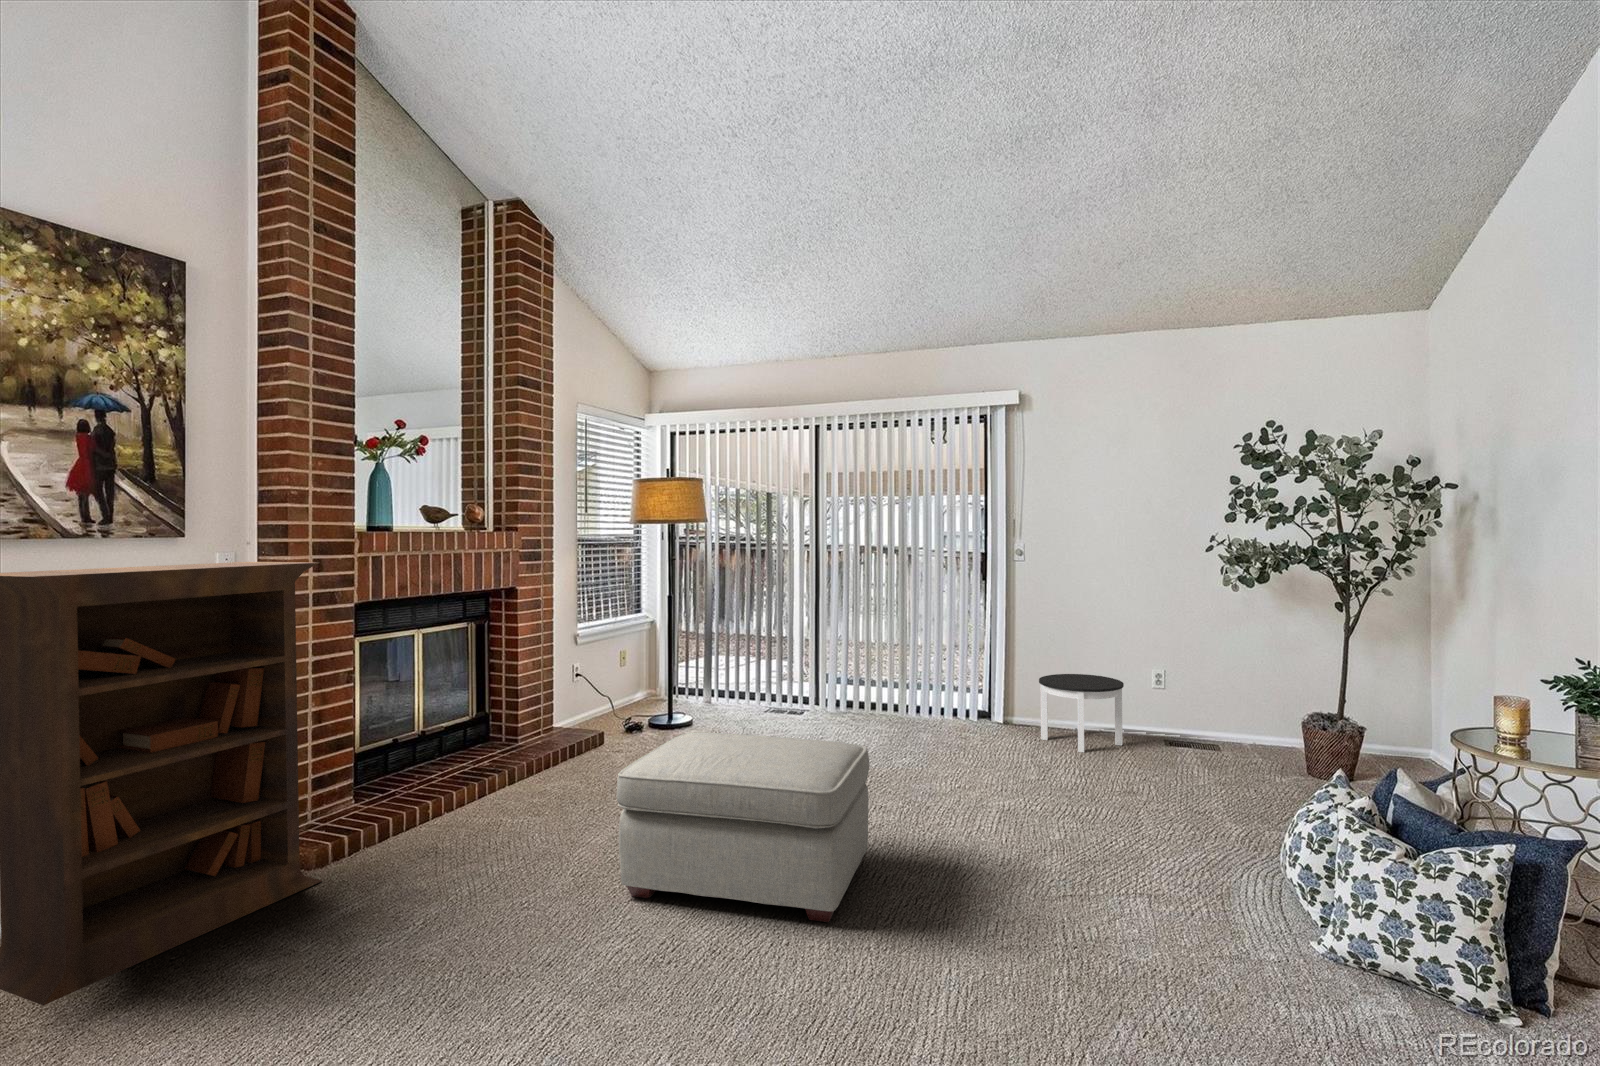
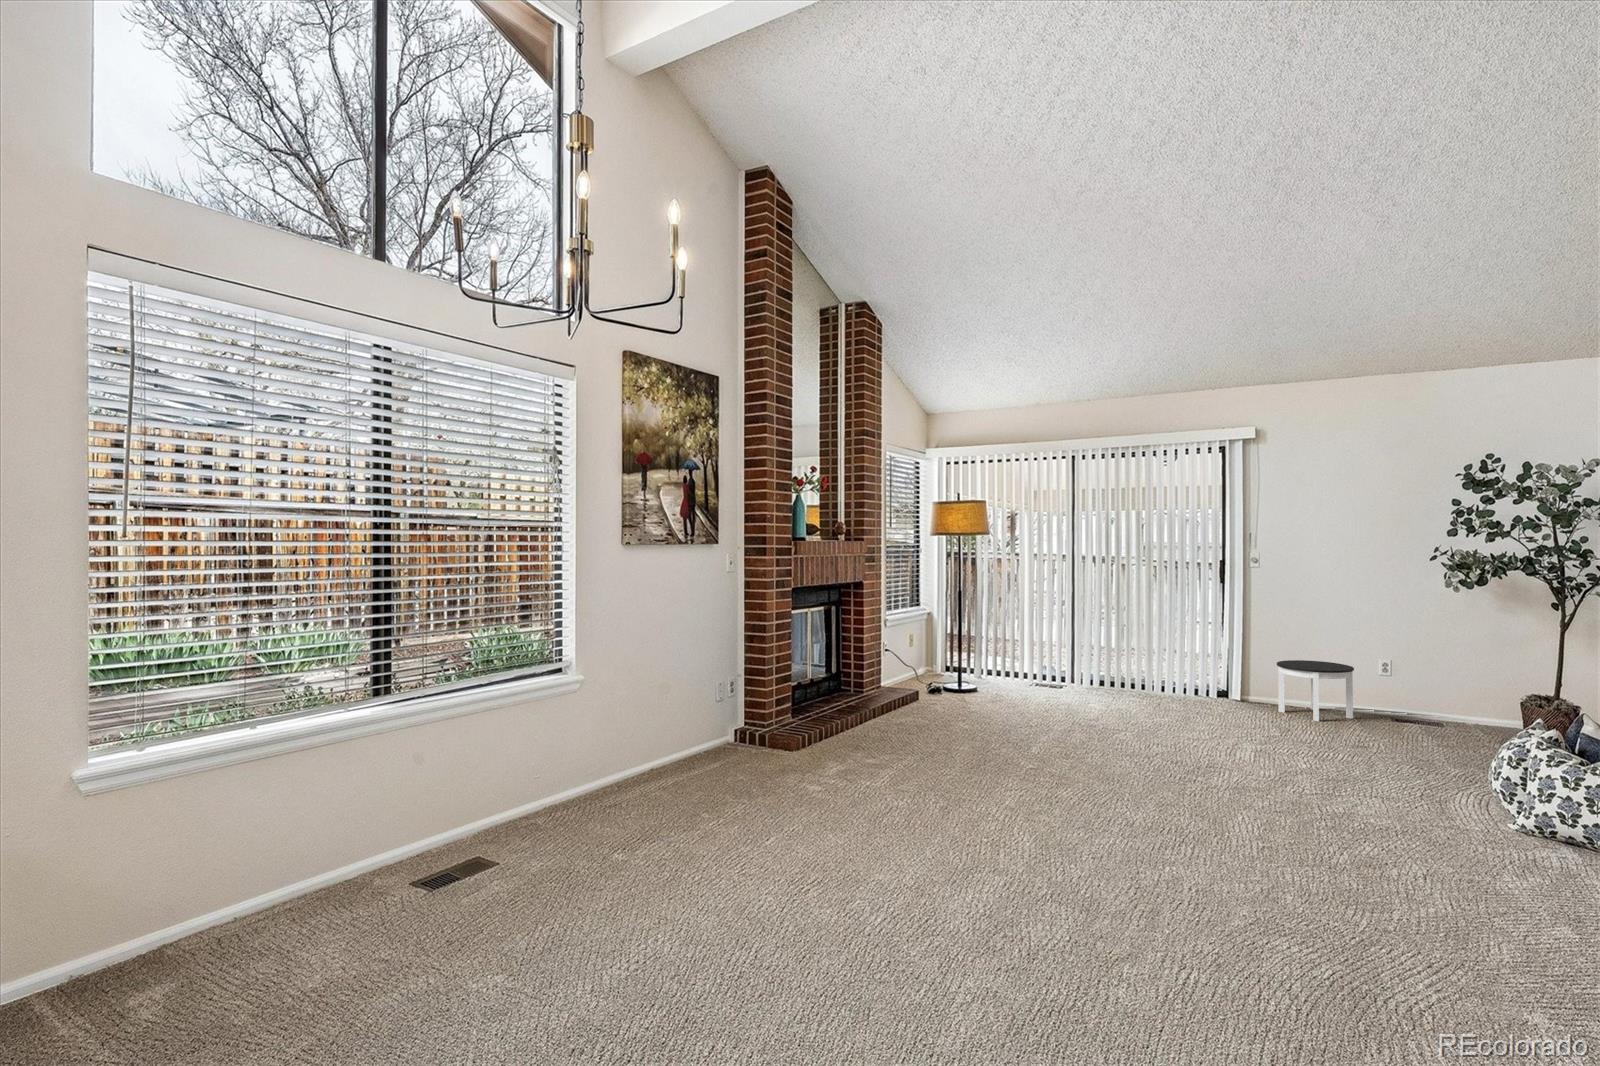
bookcase: present [0,562,322,1006] -> none [661,560,808,796]
ottoman: present [617,733,869,922] -> none [1004,679,1167,795]

